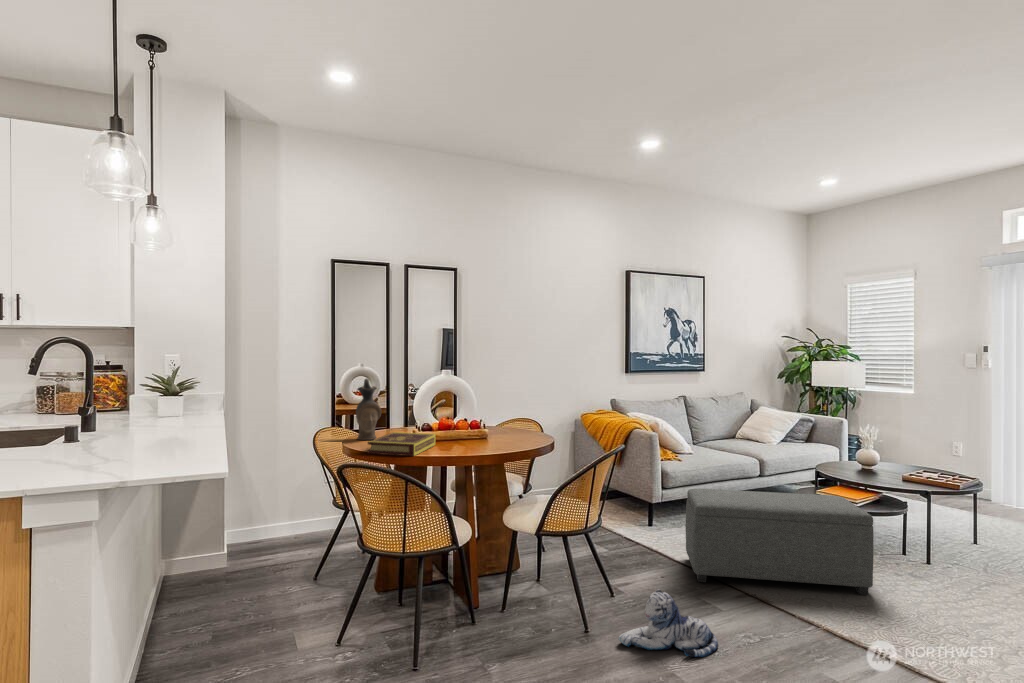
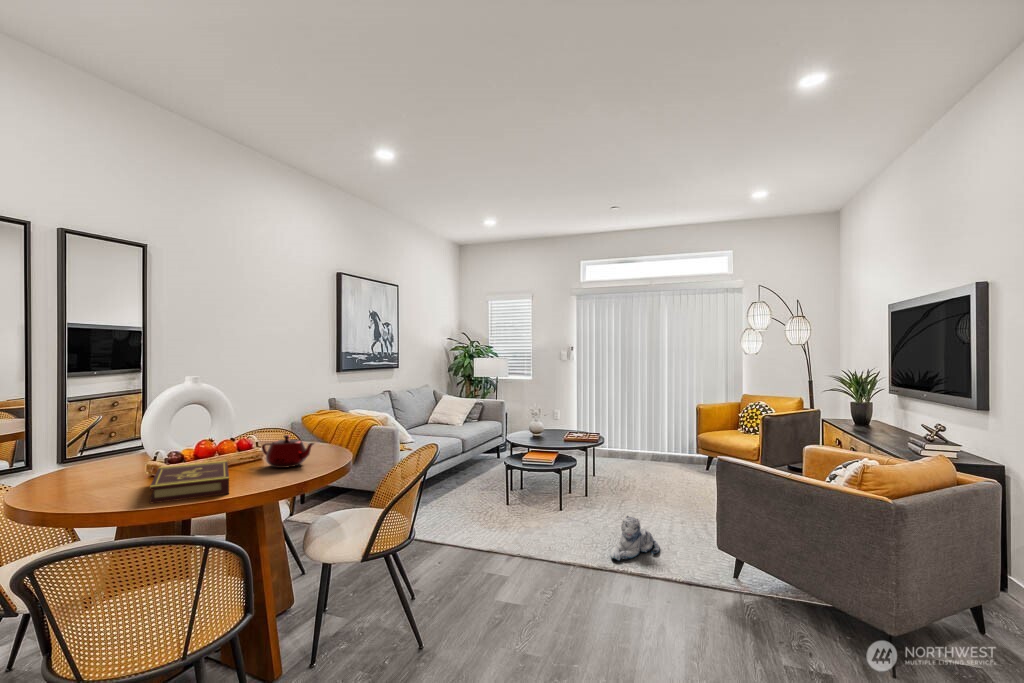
ceramic pitcher: present [356,379,381,440] -> none [82,397,129,487]
teapot: none [466,420,499,447] -> present [262,435,314,468]
ottoman: present [686,489,874,595] -> none [443,460,585,556]
plush toy: present [619,589,718,657] -> present [610,516,659,560]

